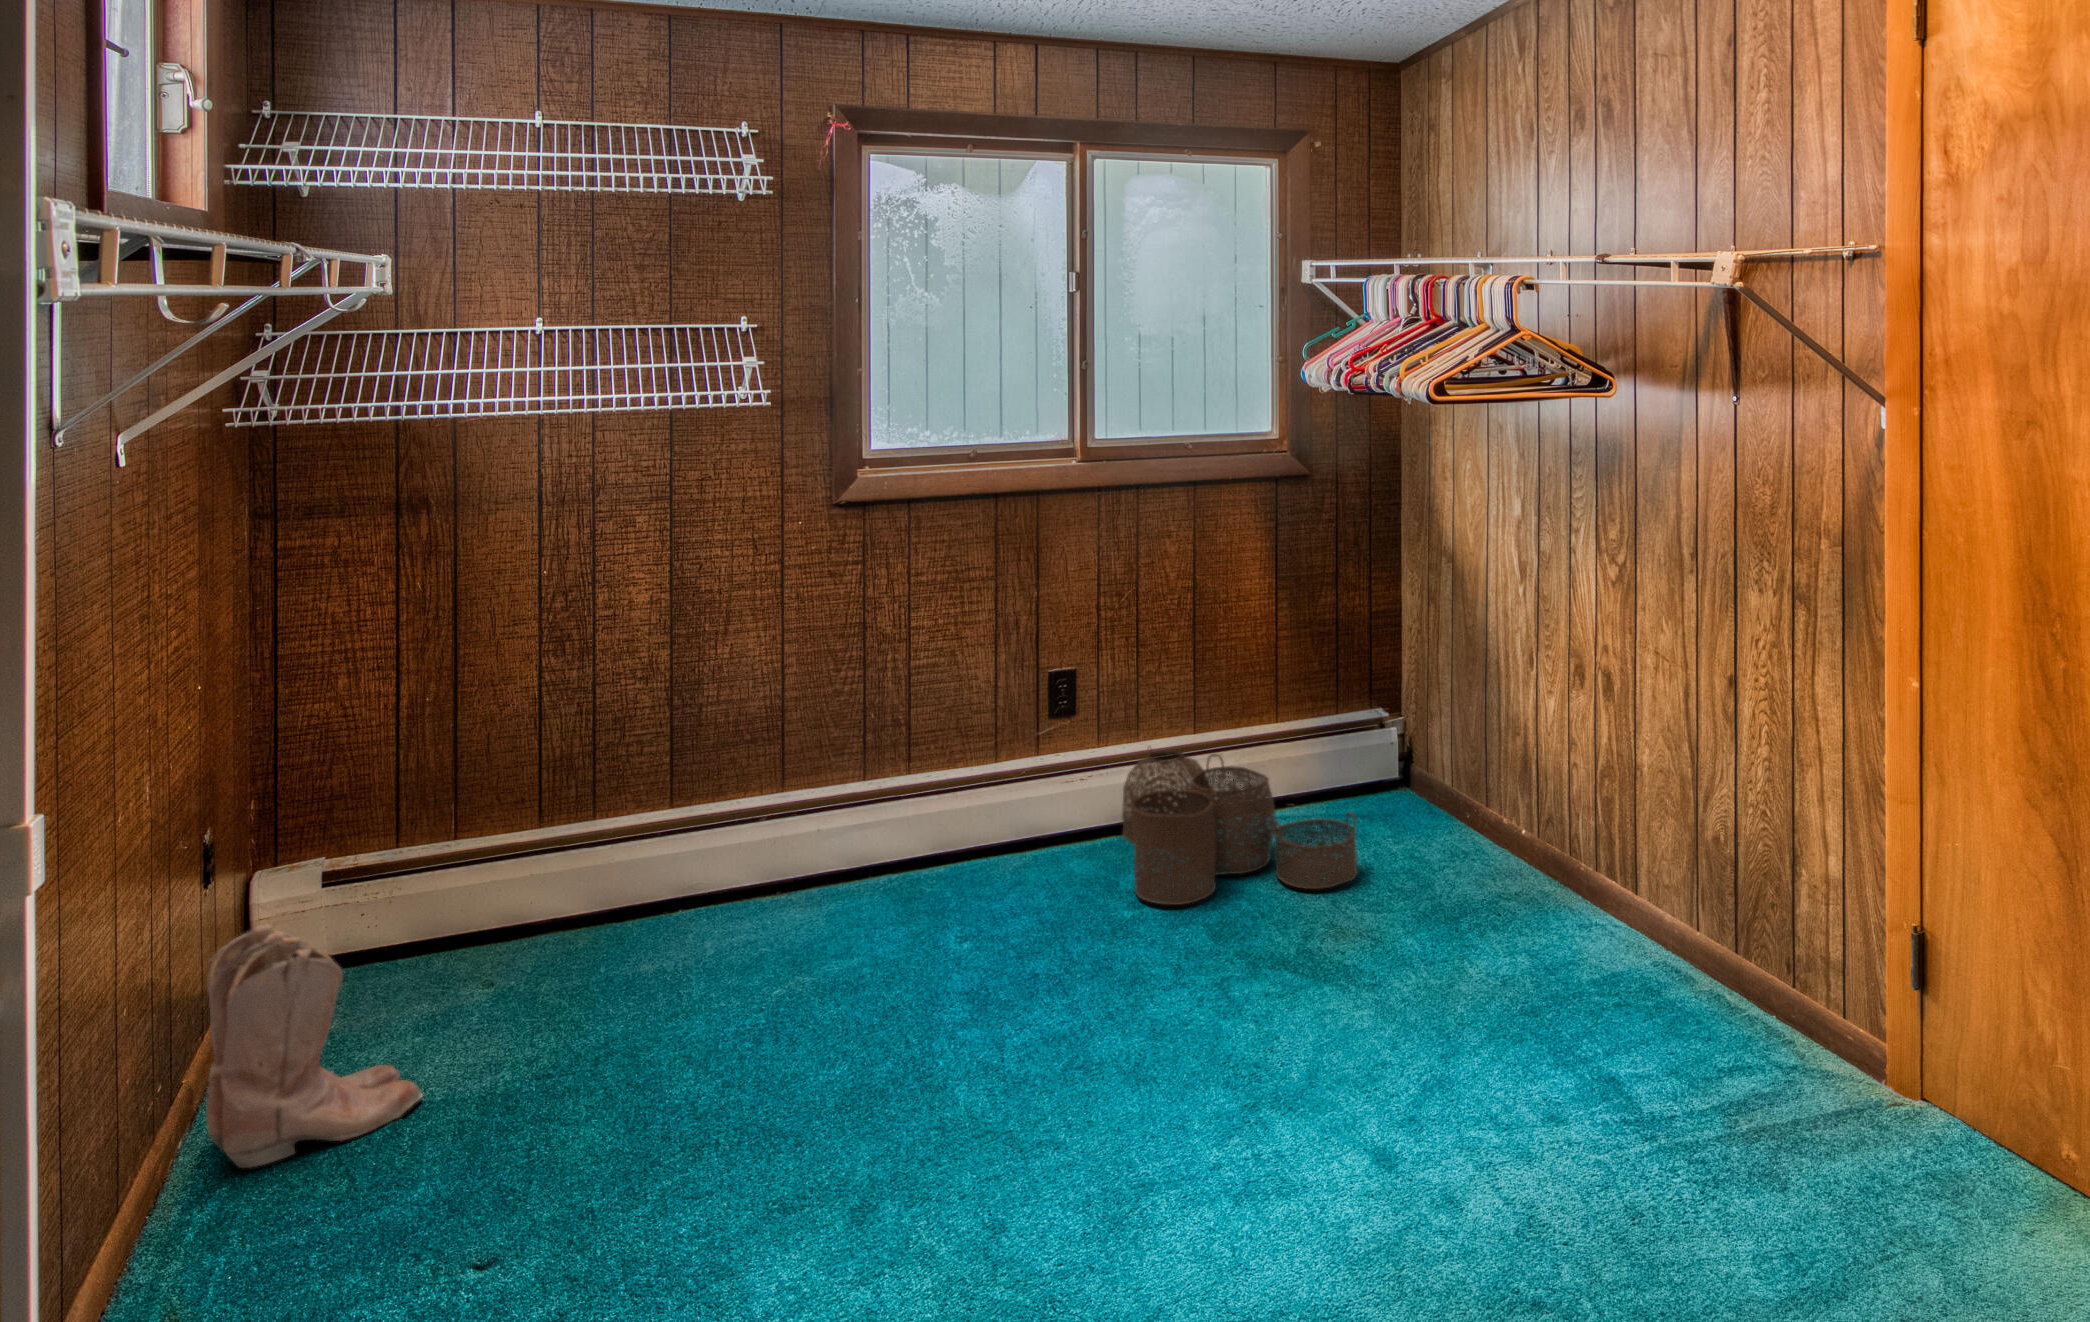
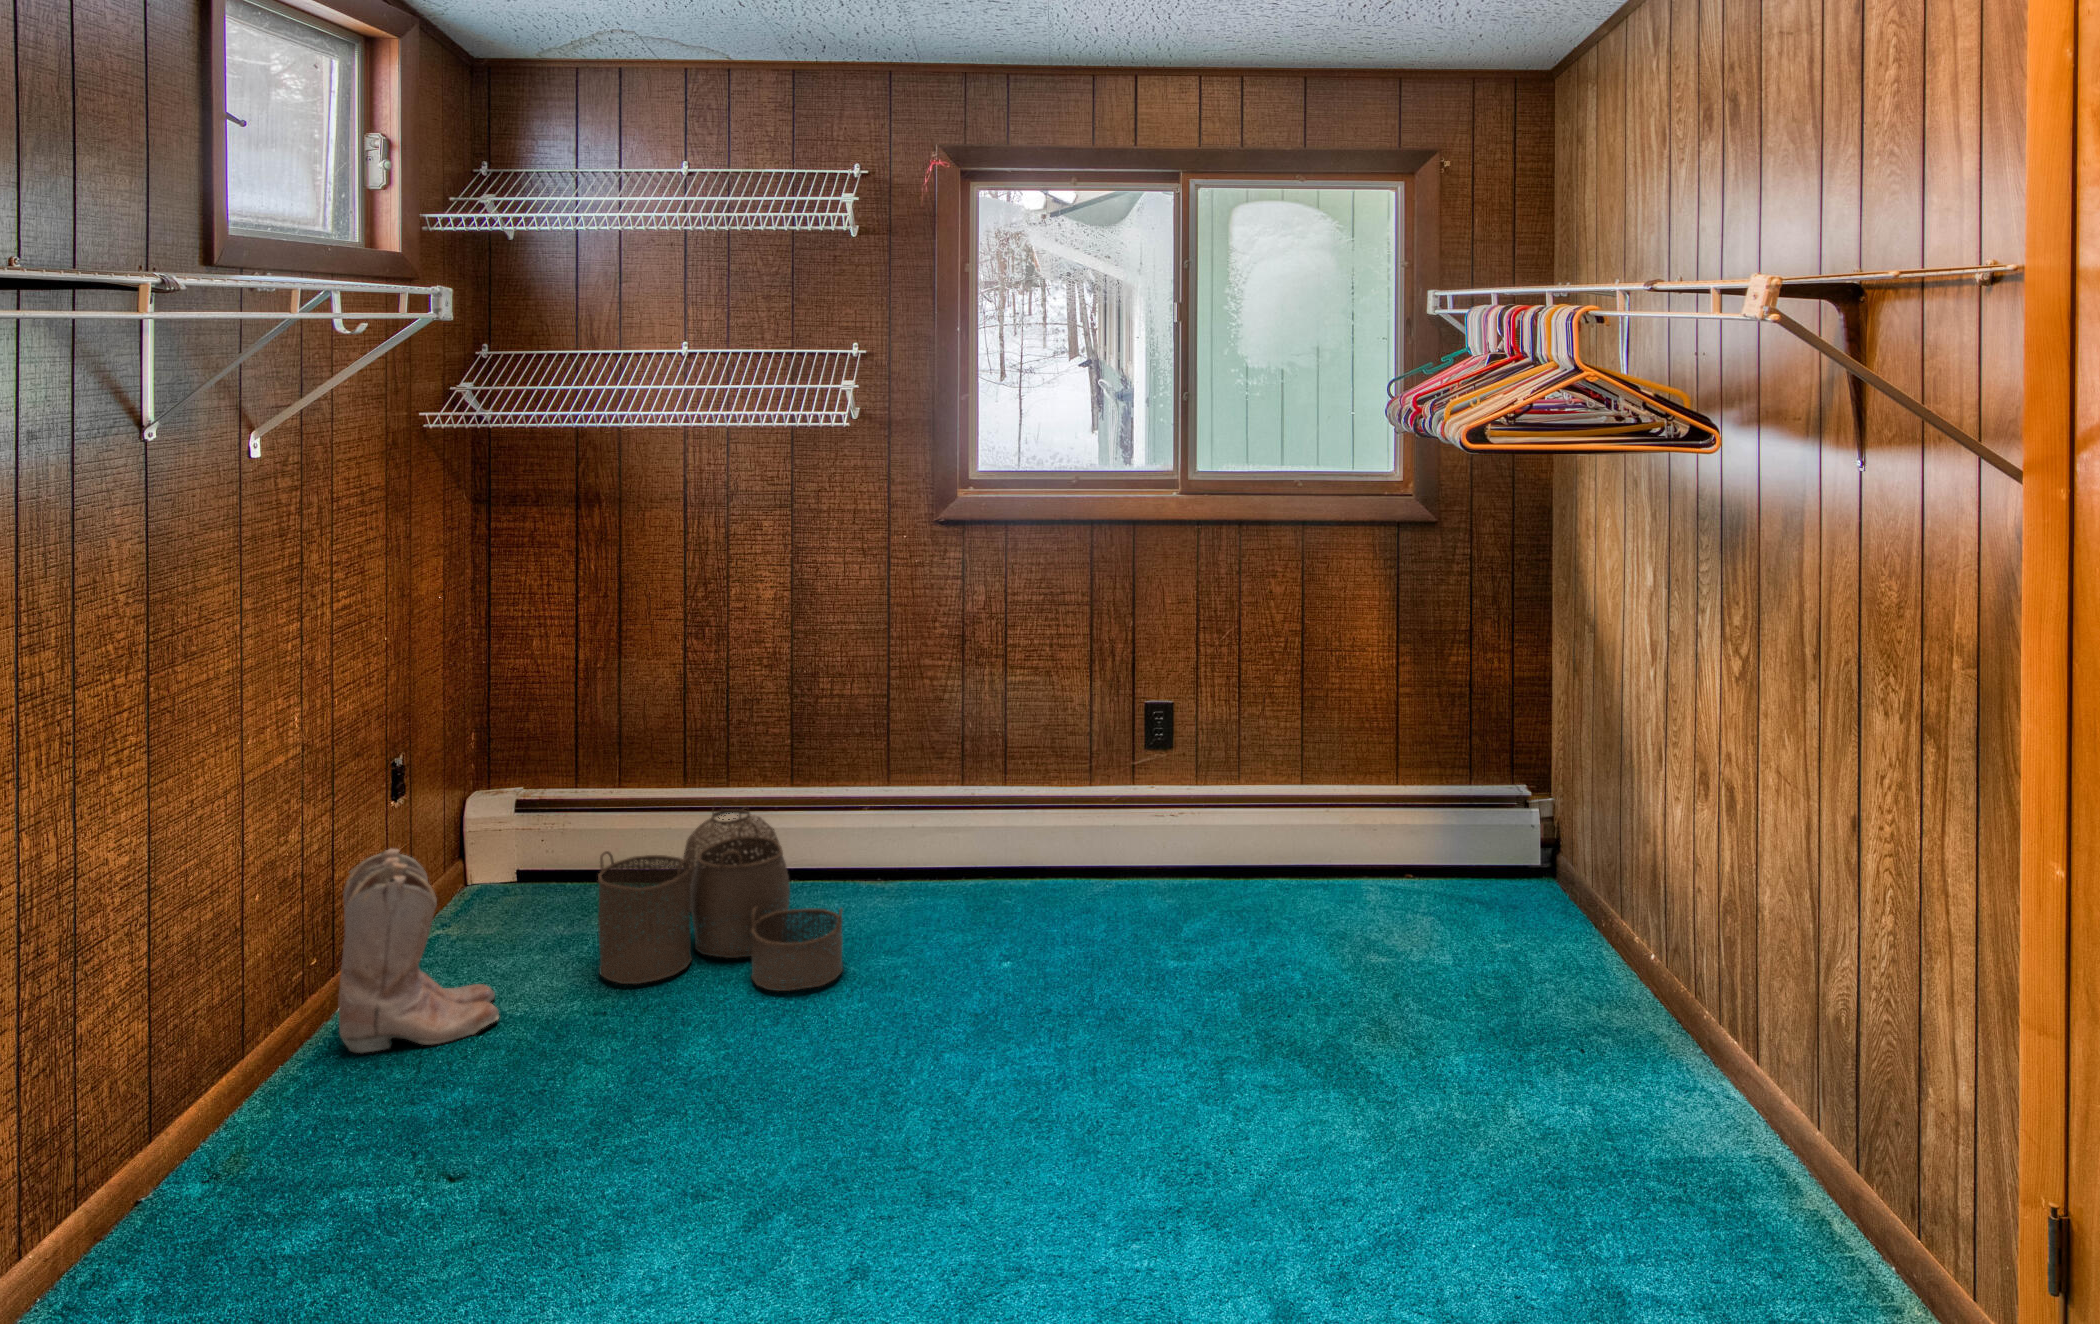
woven basket: present [1122,750,1358,905] -> present [598,803,843,991]

